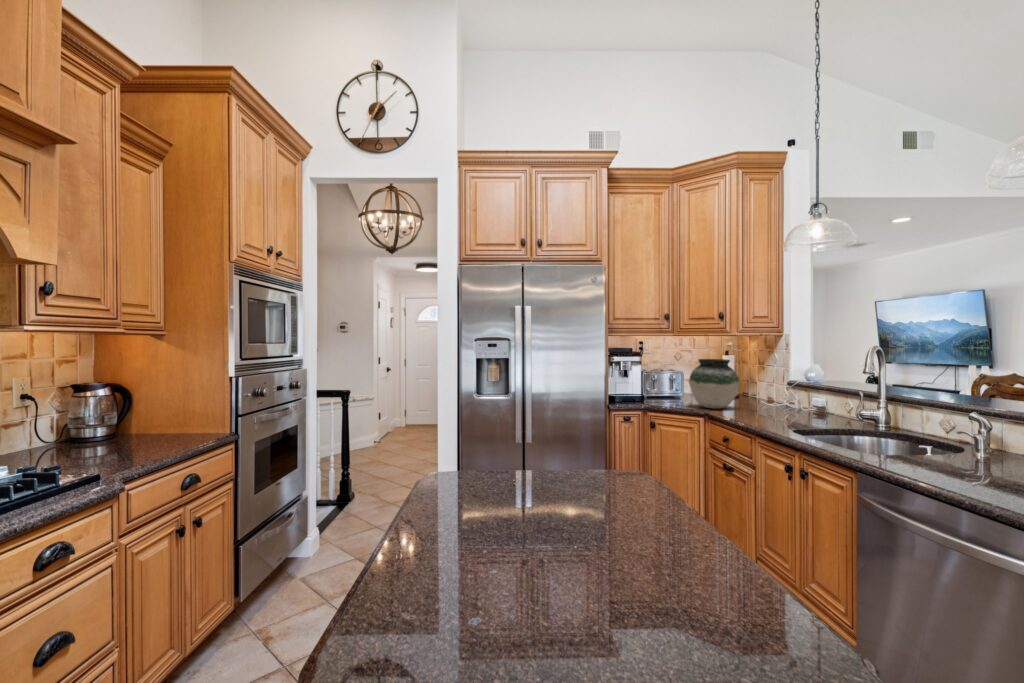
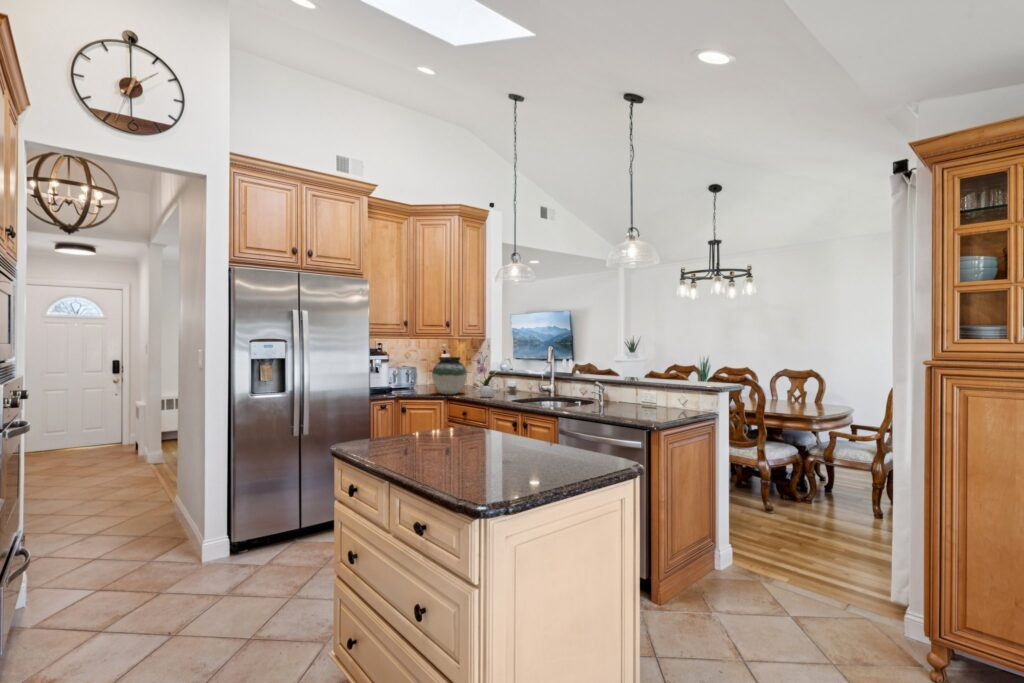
flower arrangement: none [744,352,775,420] -> present [476,352,495,398]

